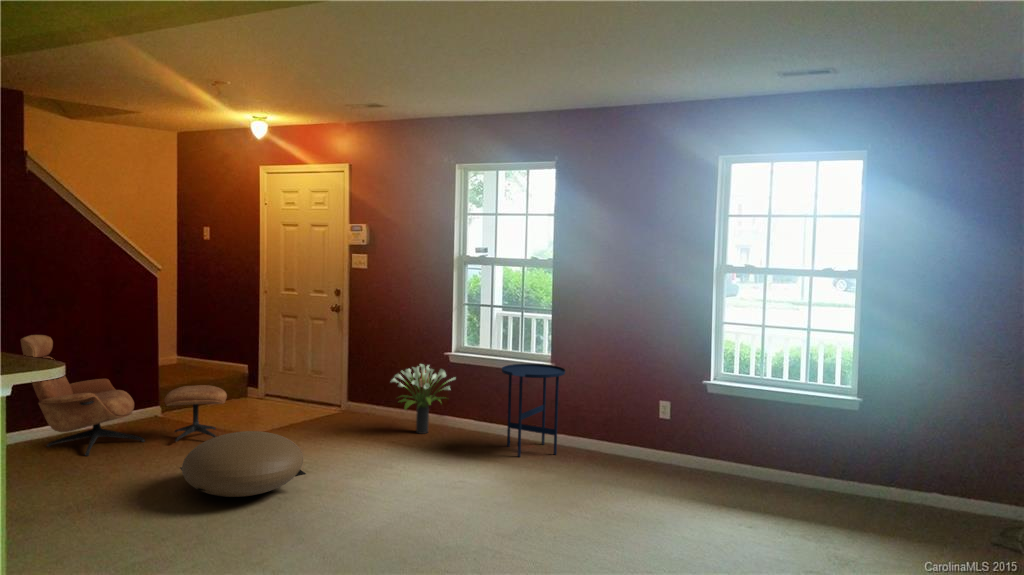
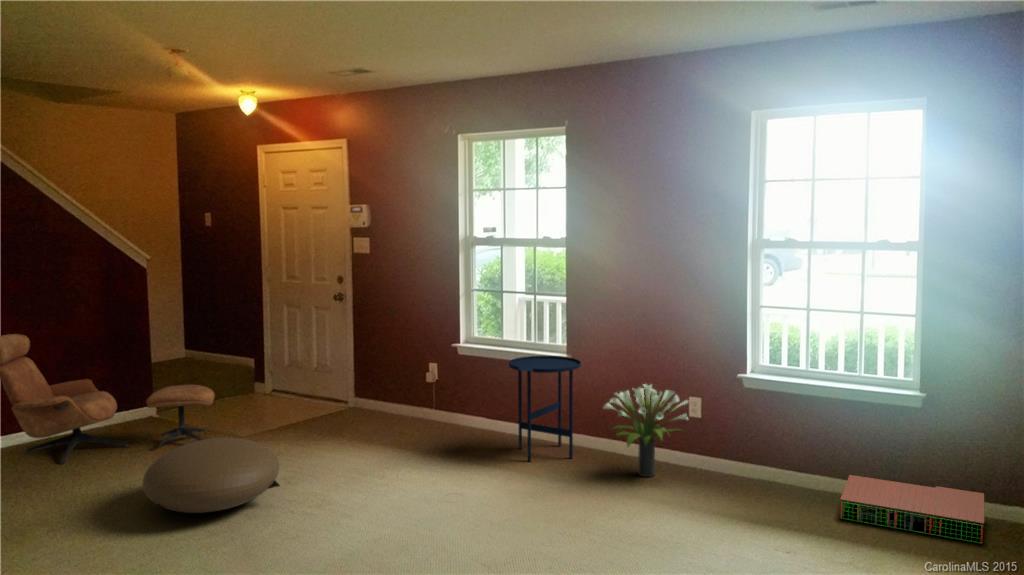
potted plant: present [391,364,456,434] -> present [604,384,689,477]
storage bin: none [791,467,908,522] -> present [840,475,984,543]

